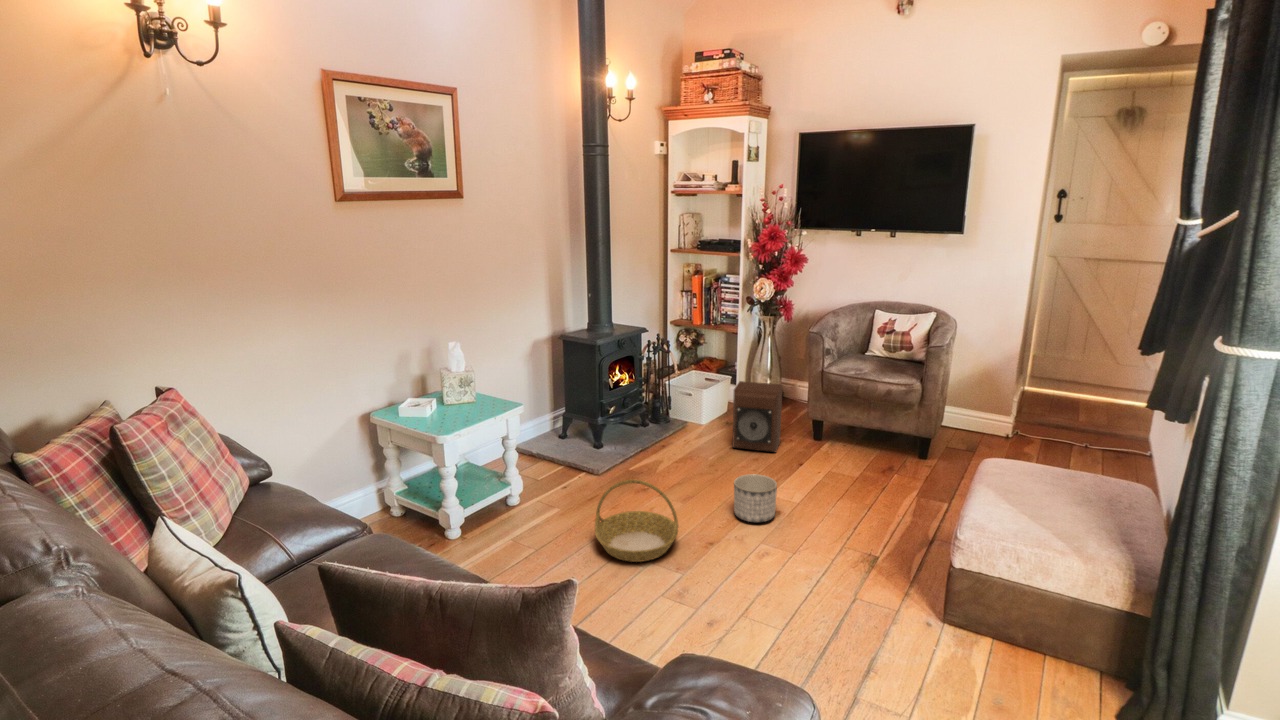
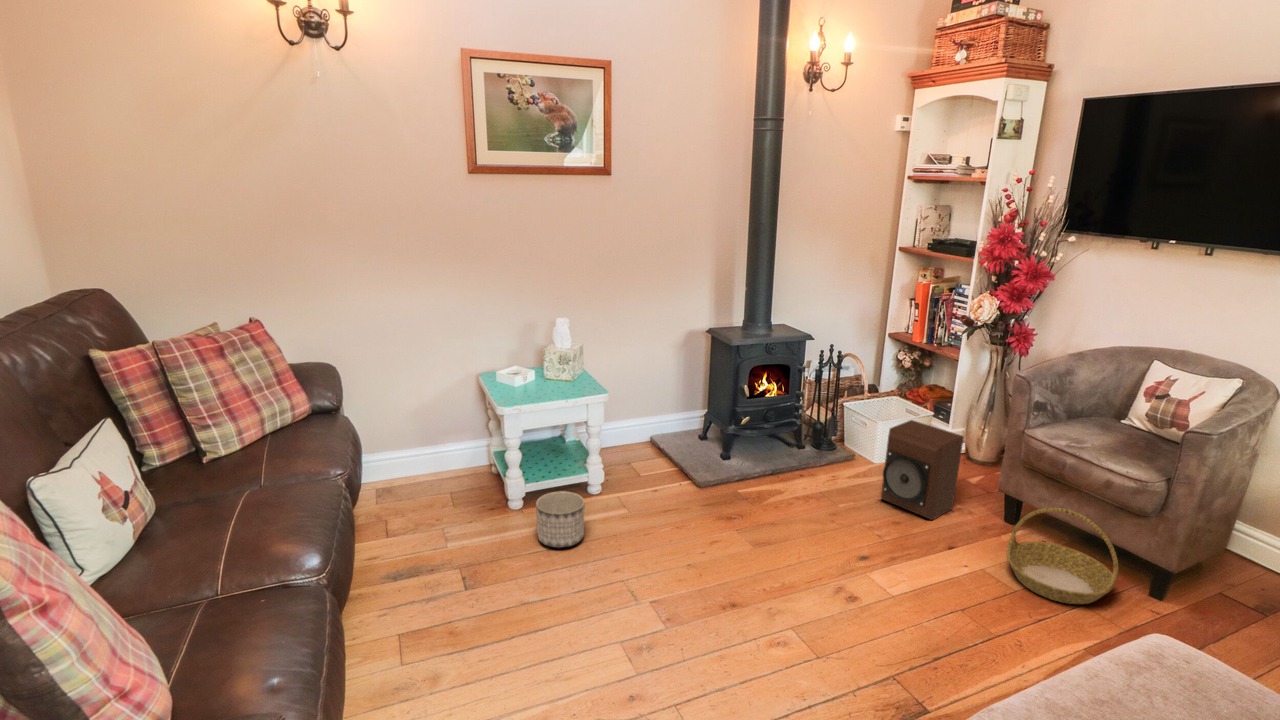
planter: present [734,474,777,522] -> present [536,491,585,548]
basket: present [595,480,678,562] -> present [1007,508,1118,604]

